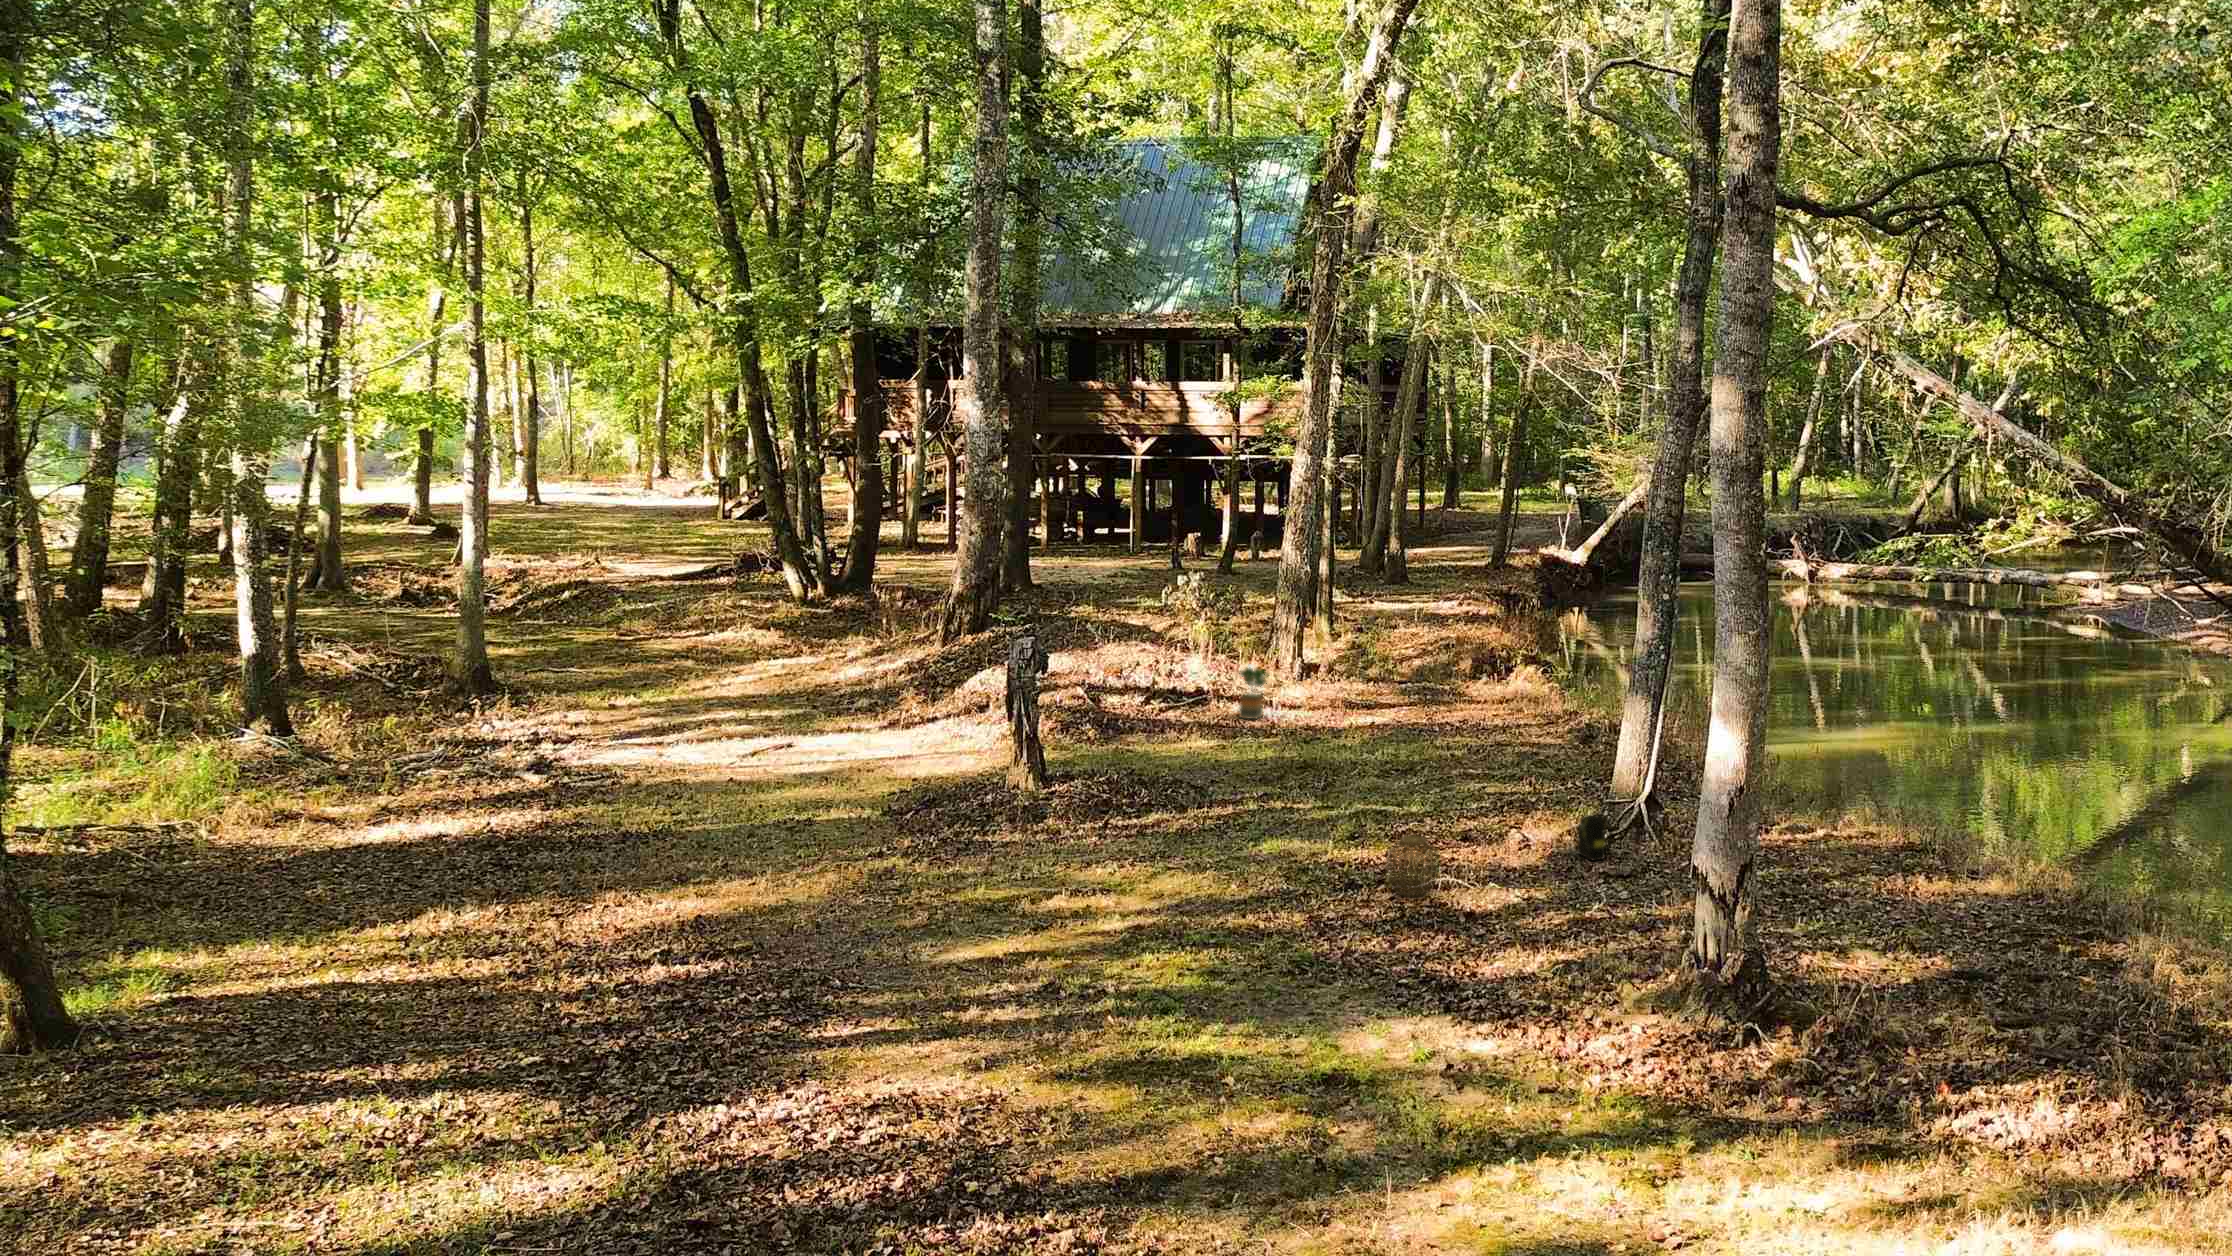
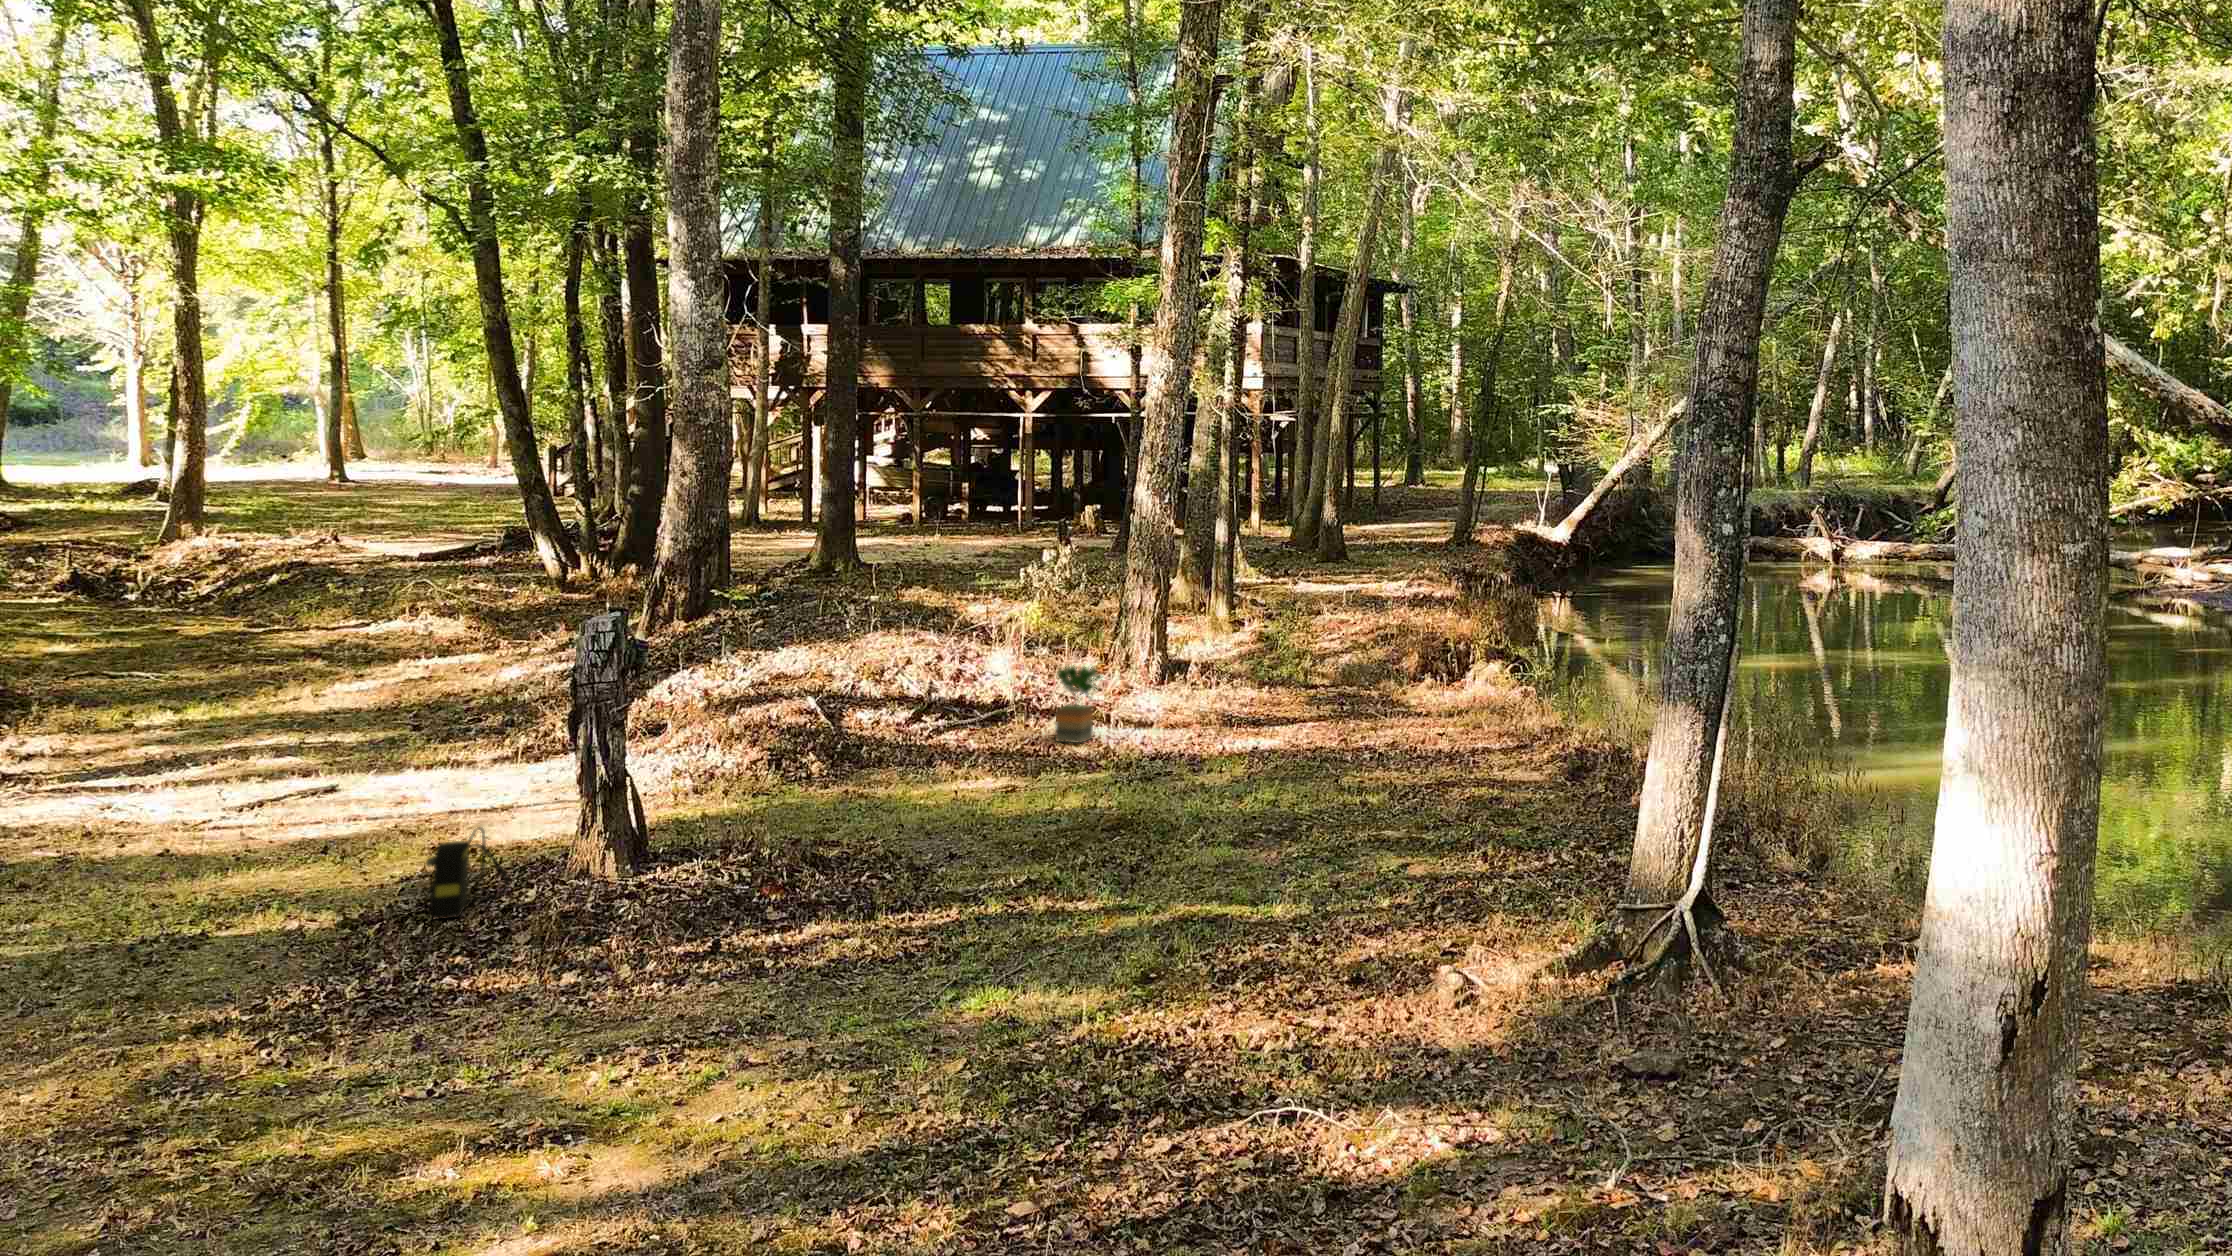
backpack: present [1577,812,1612,861] -> present [426,827,510,919]
woven basket: present [1386,835,1439,897] -> none [1158,1005,1272,1144]

